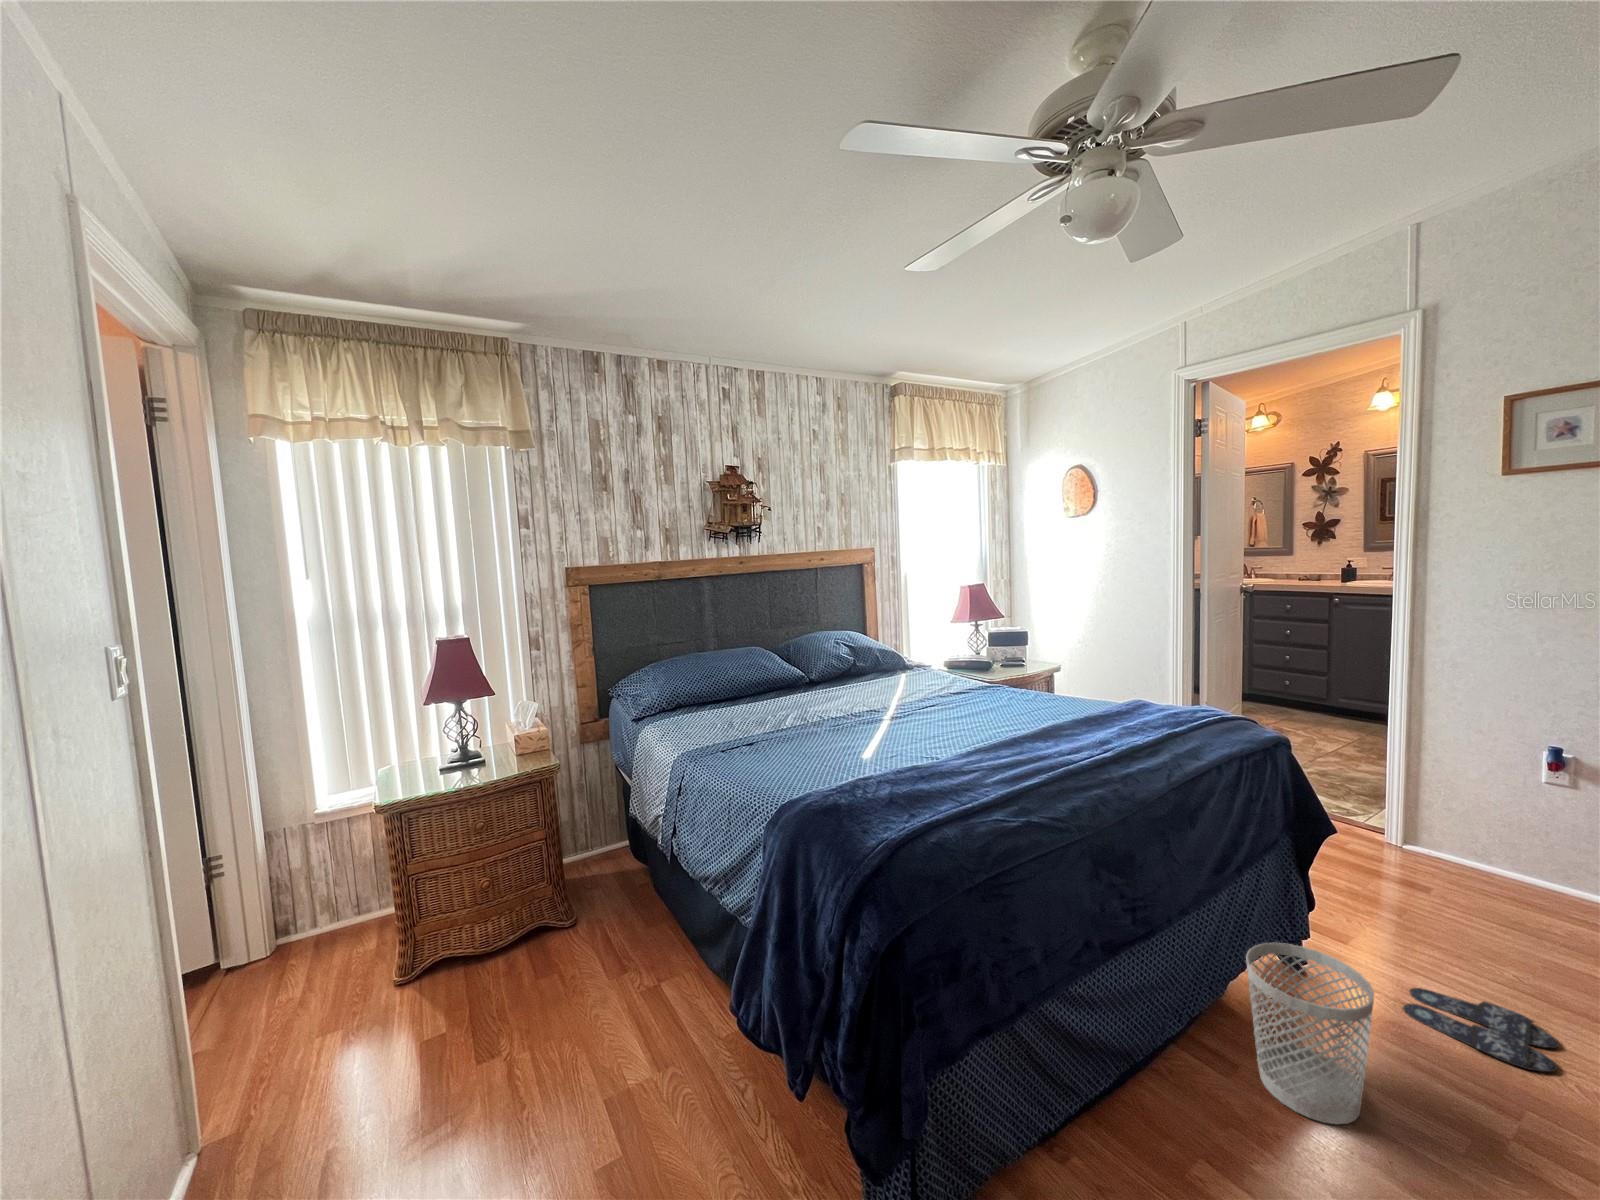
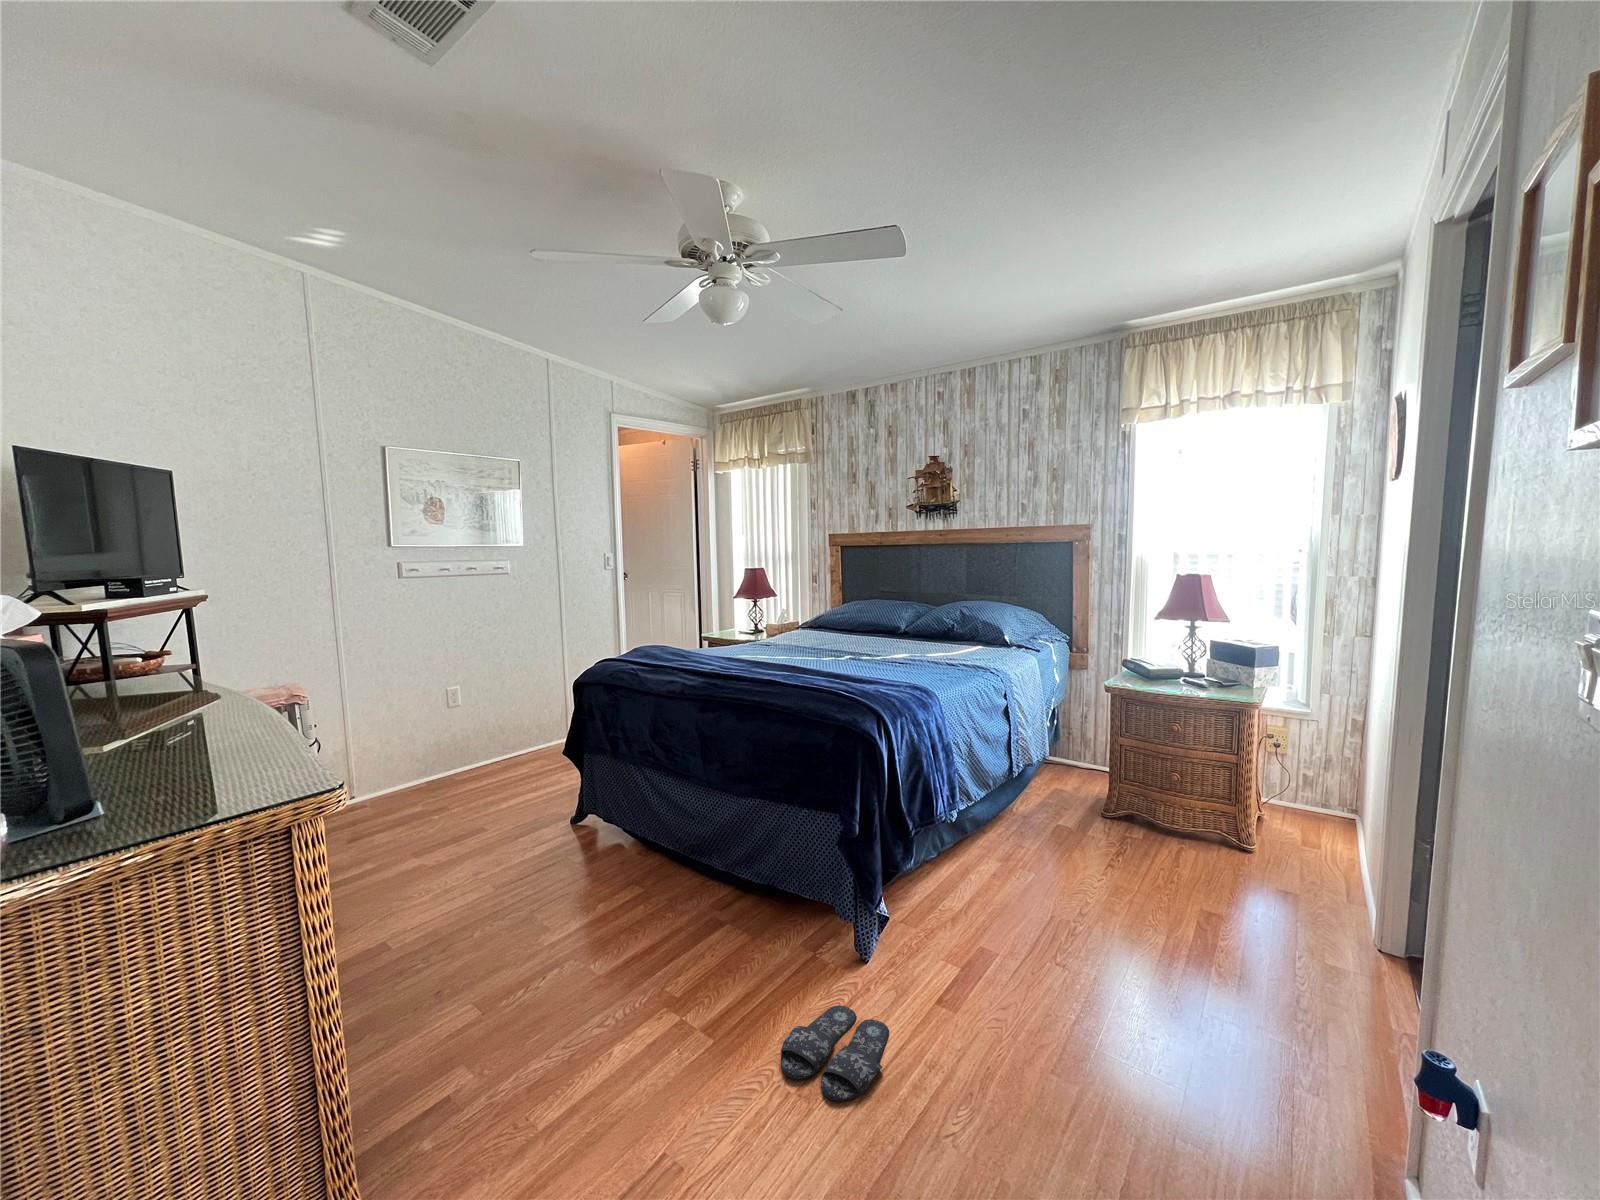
wastebasket: present [1246,943,1374,1124] -> none [684,825,759,946]

